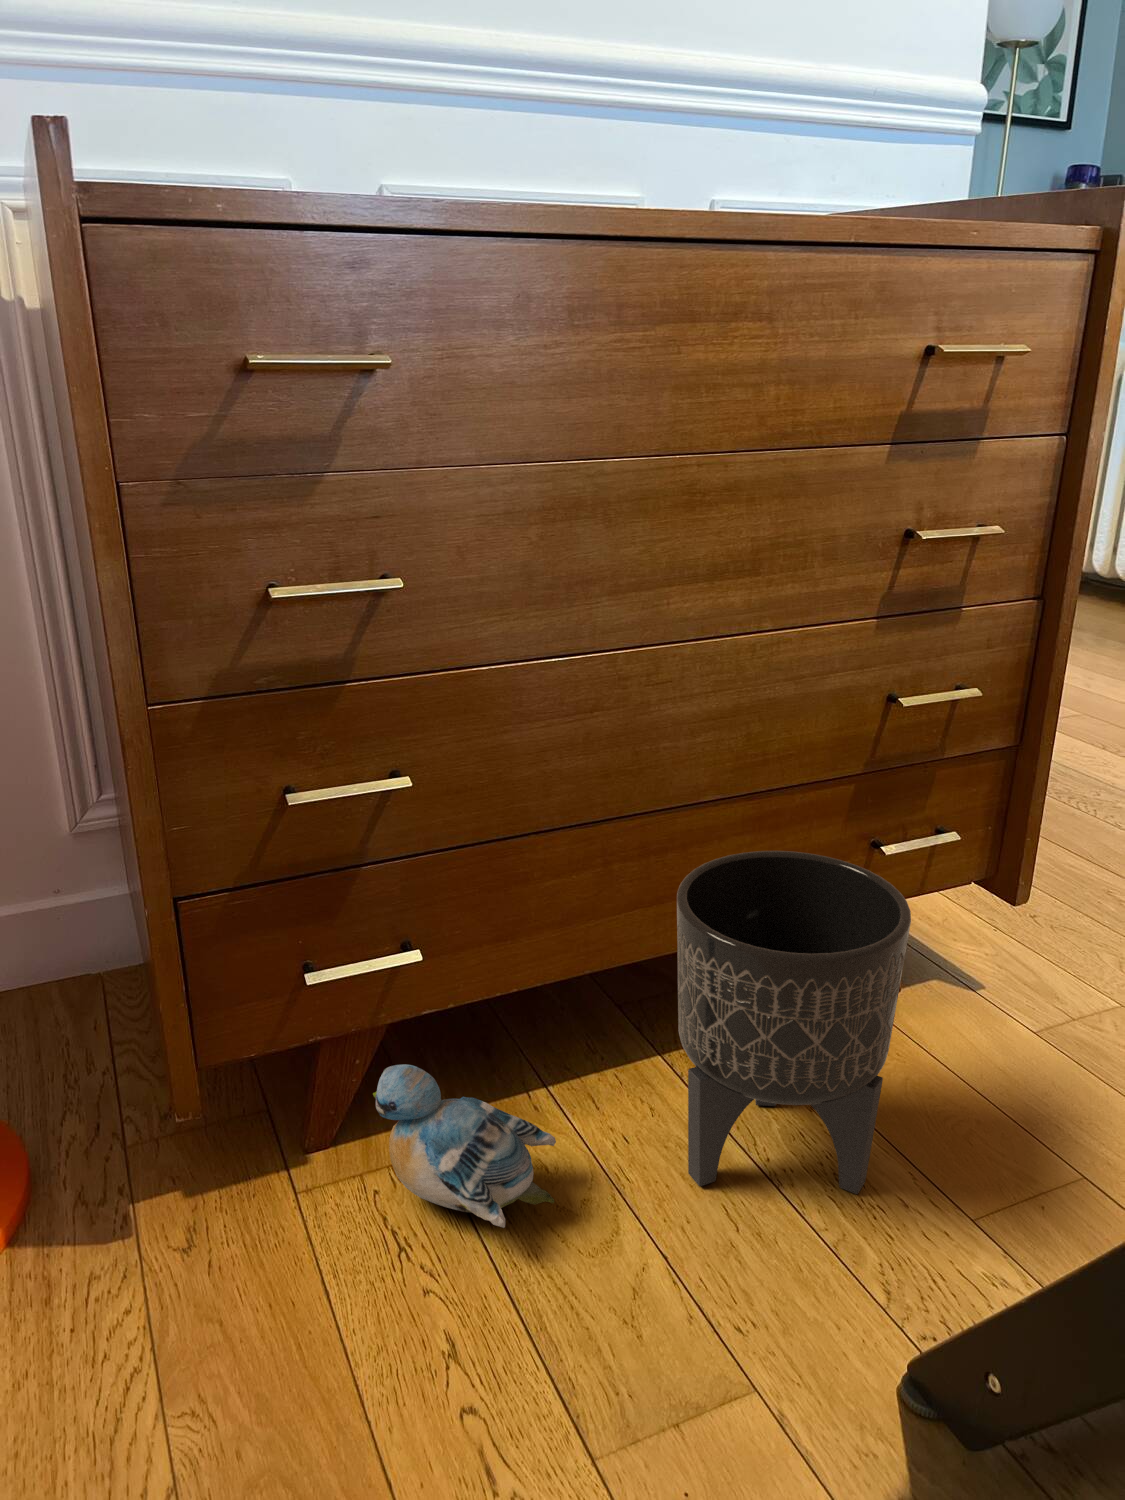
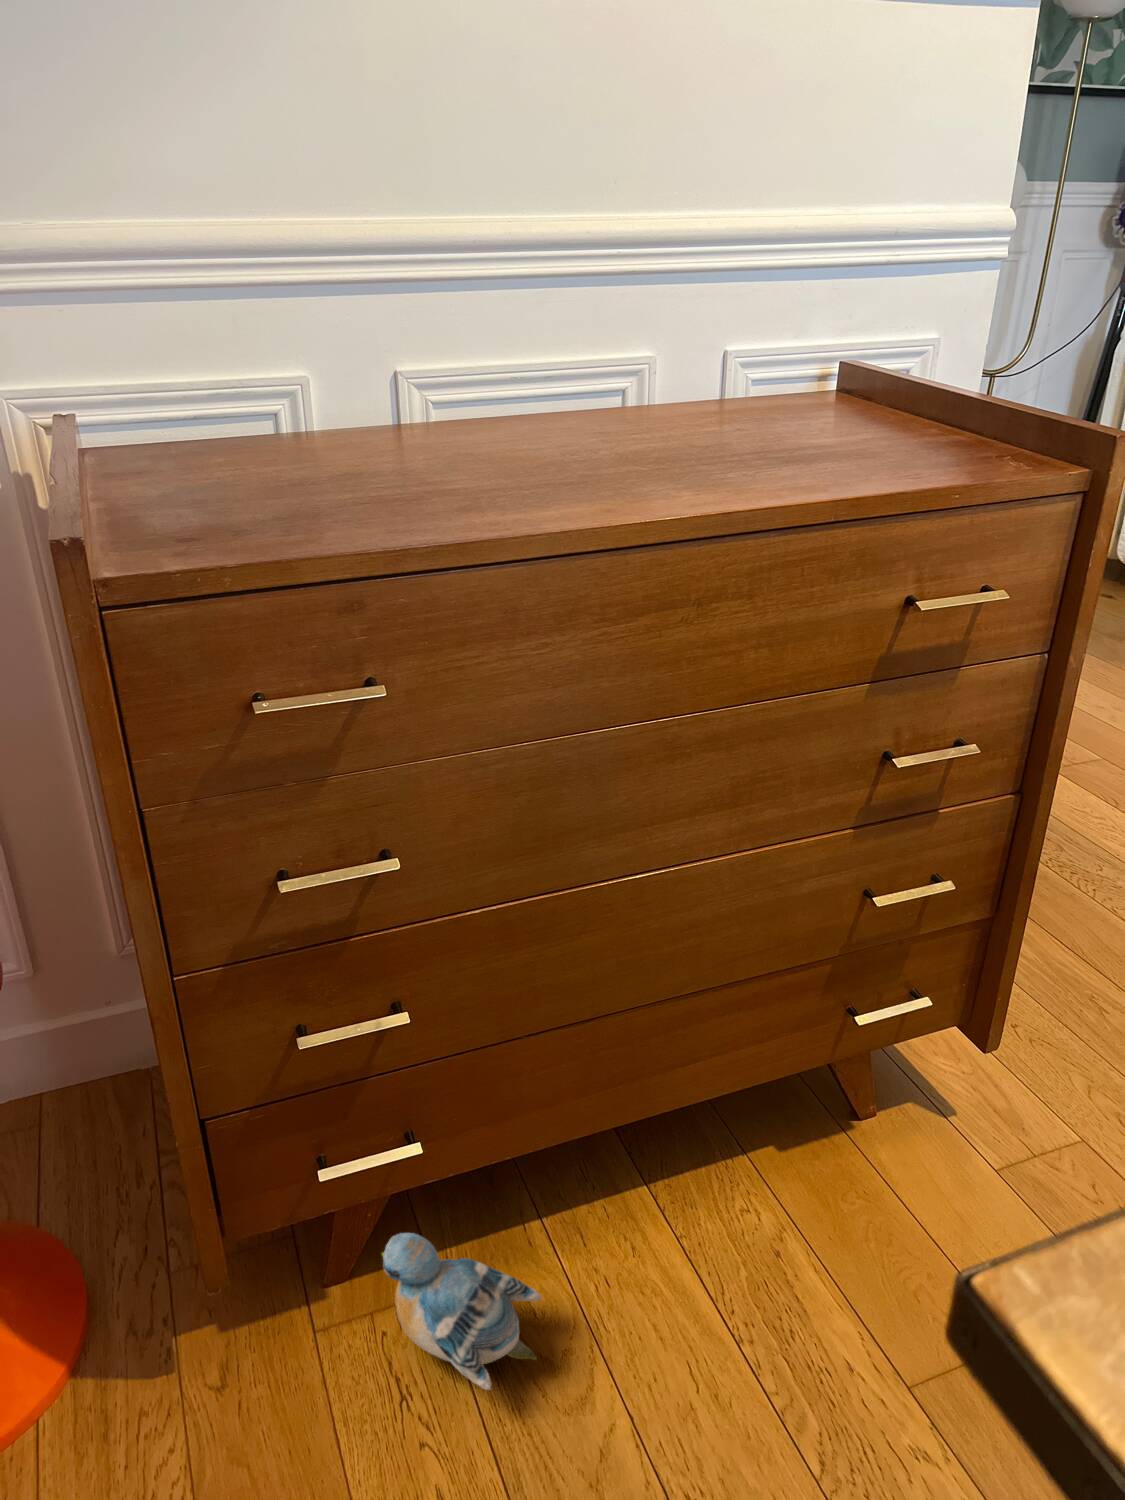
planter: present [677,851,911,1194] -> none [651,1044,861,1355]

